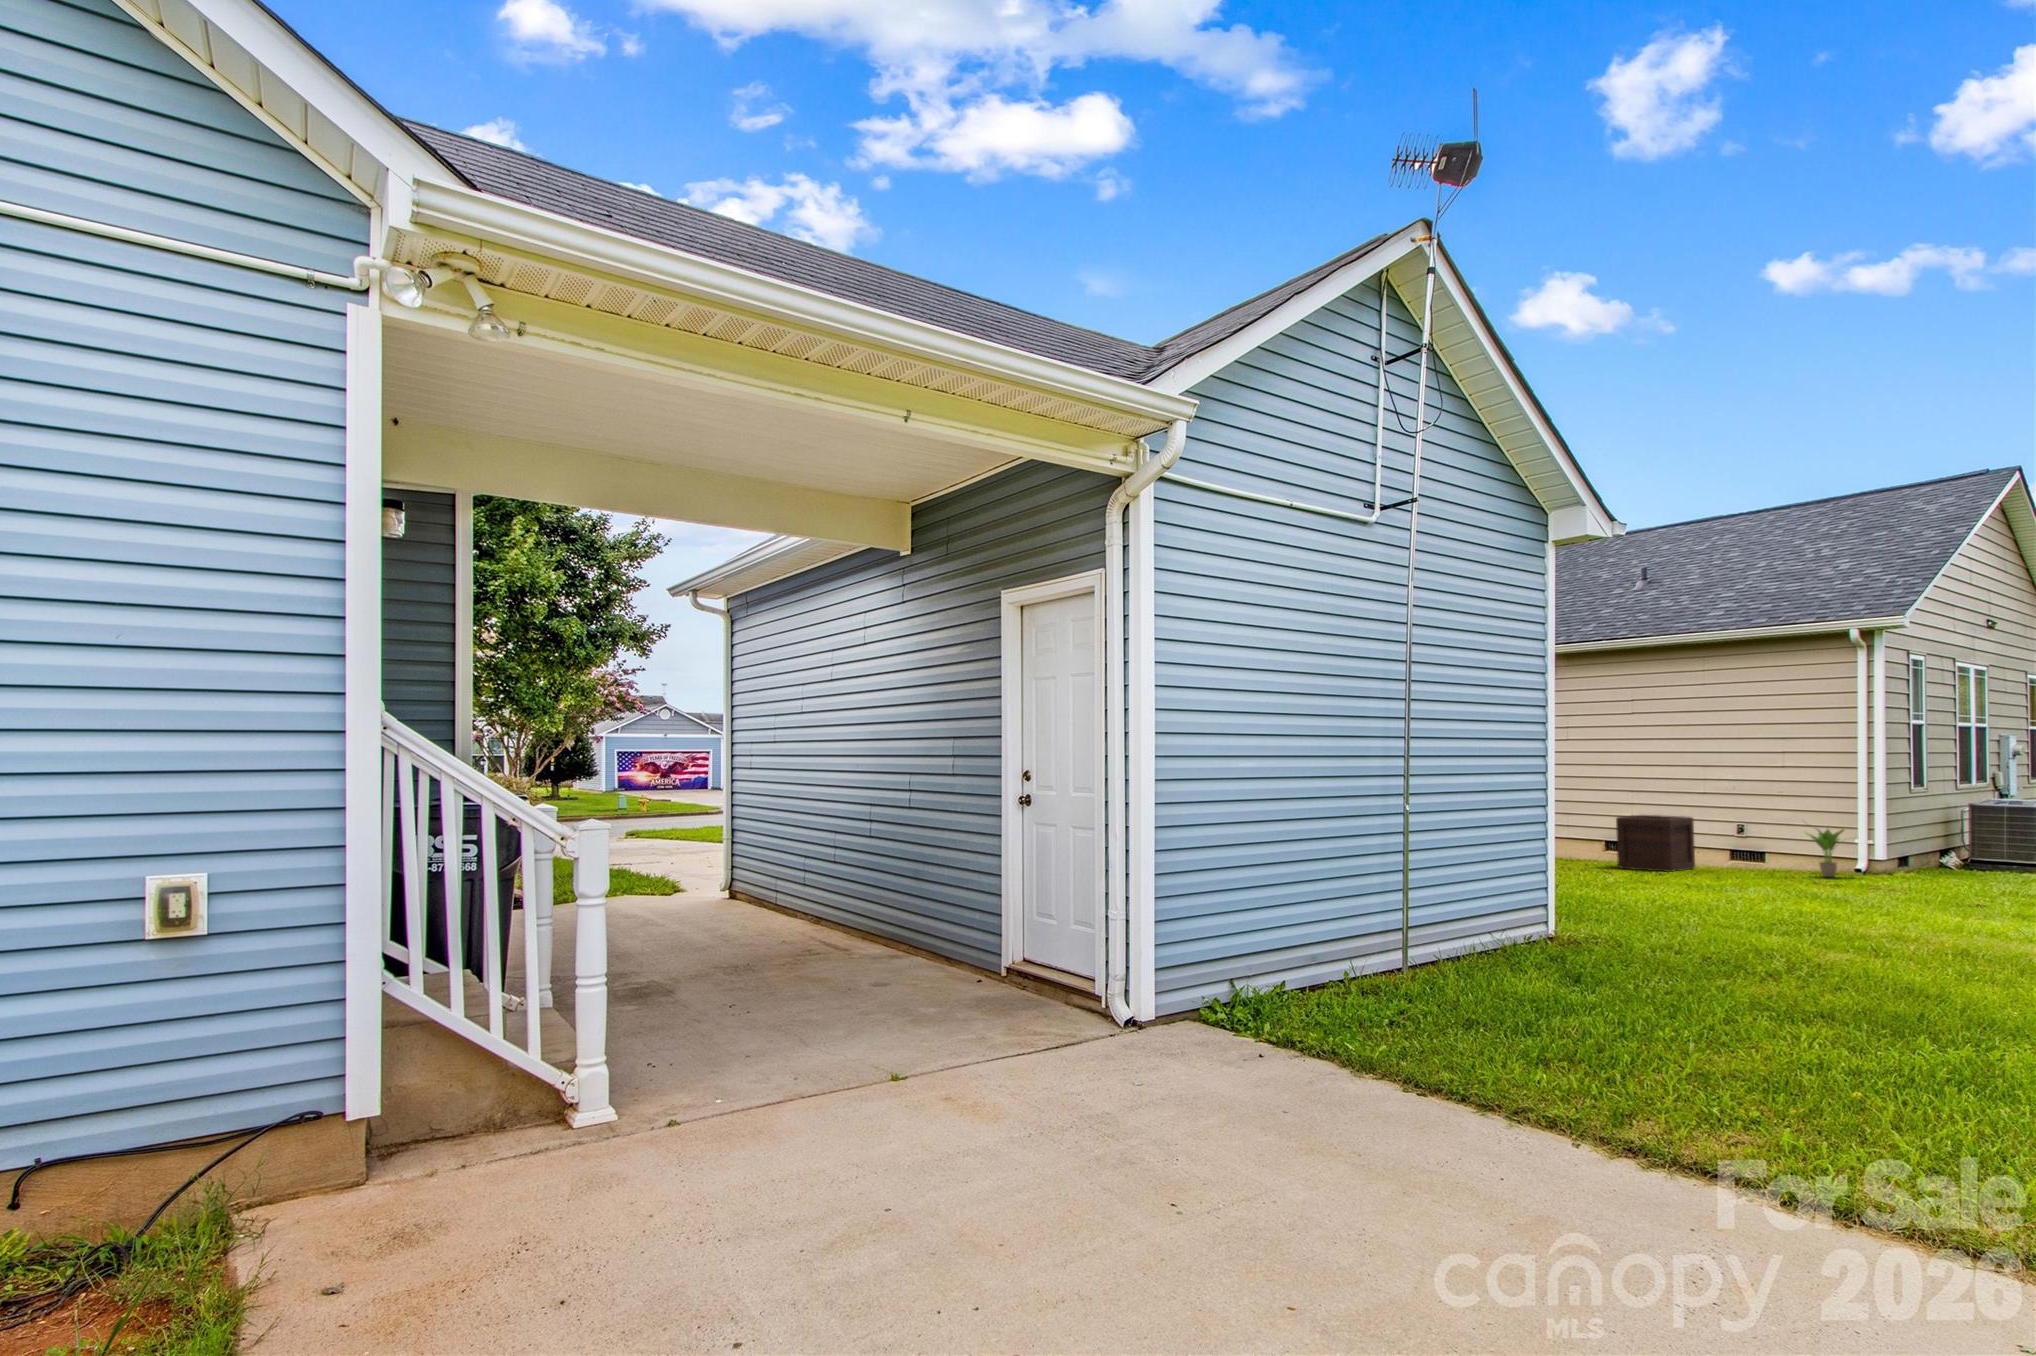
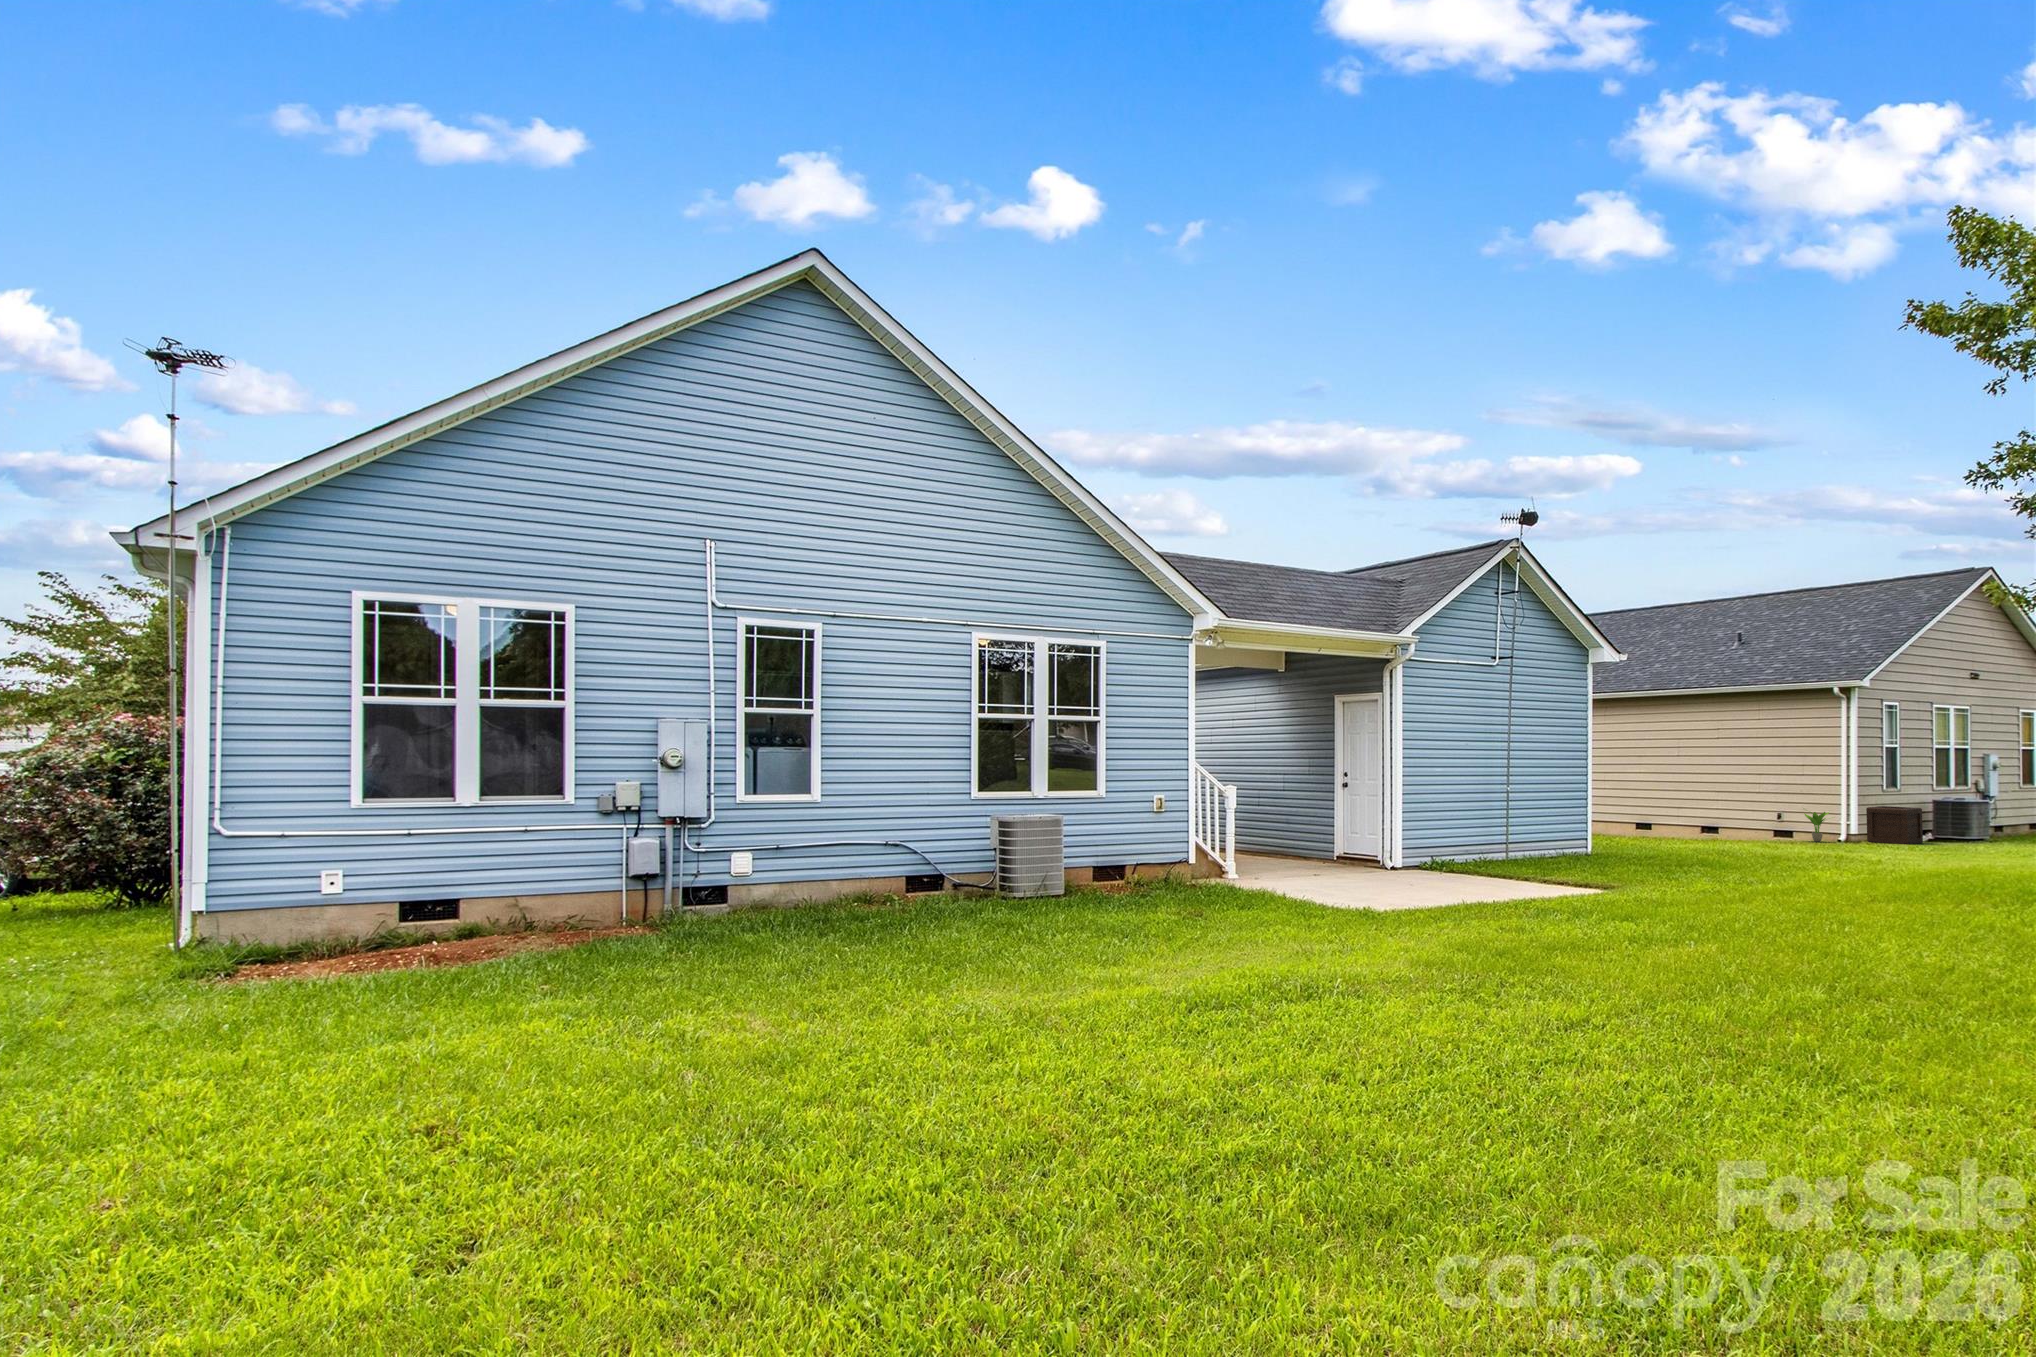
wooden crate: present [1616,815,1695,872] -> present [1866,806,1923,844]

